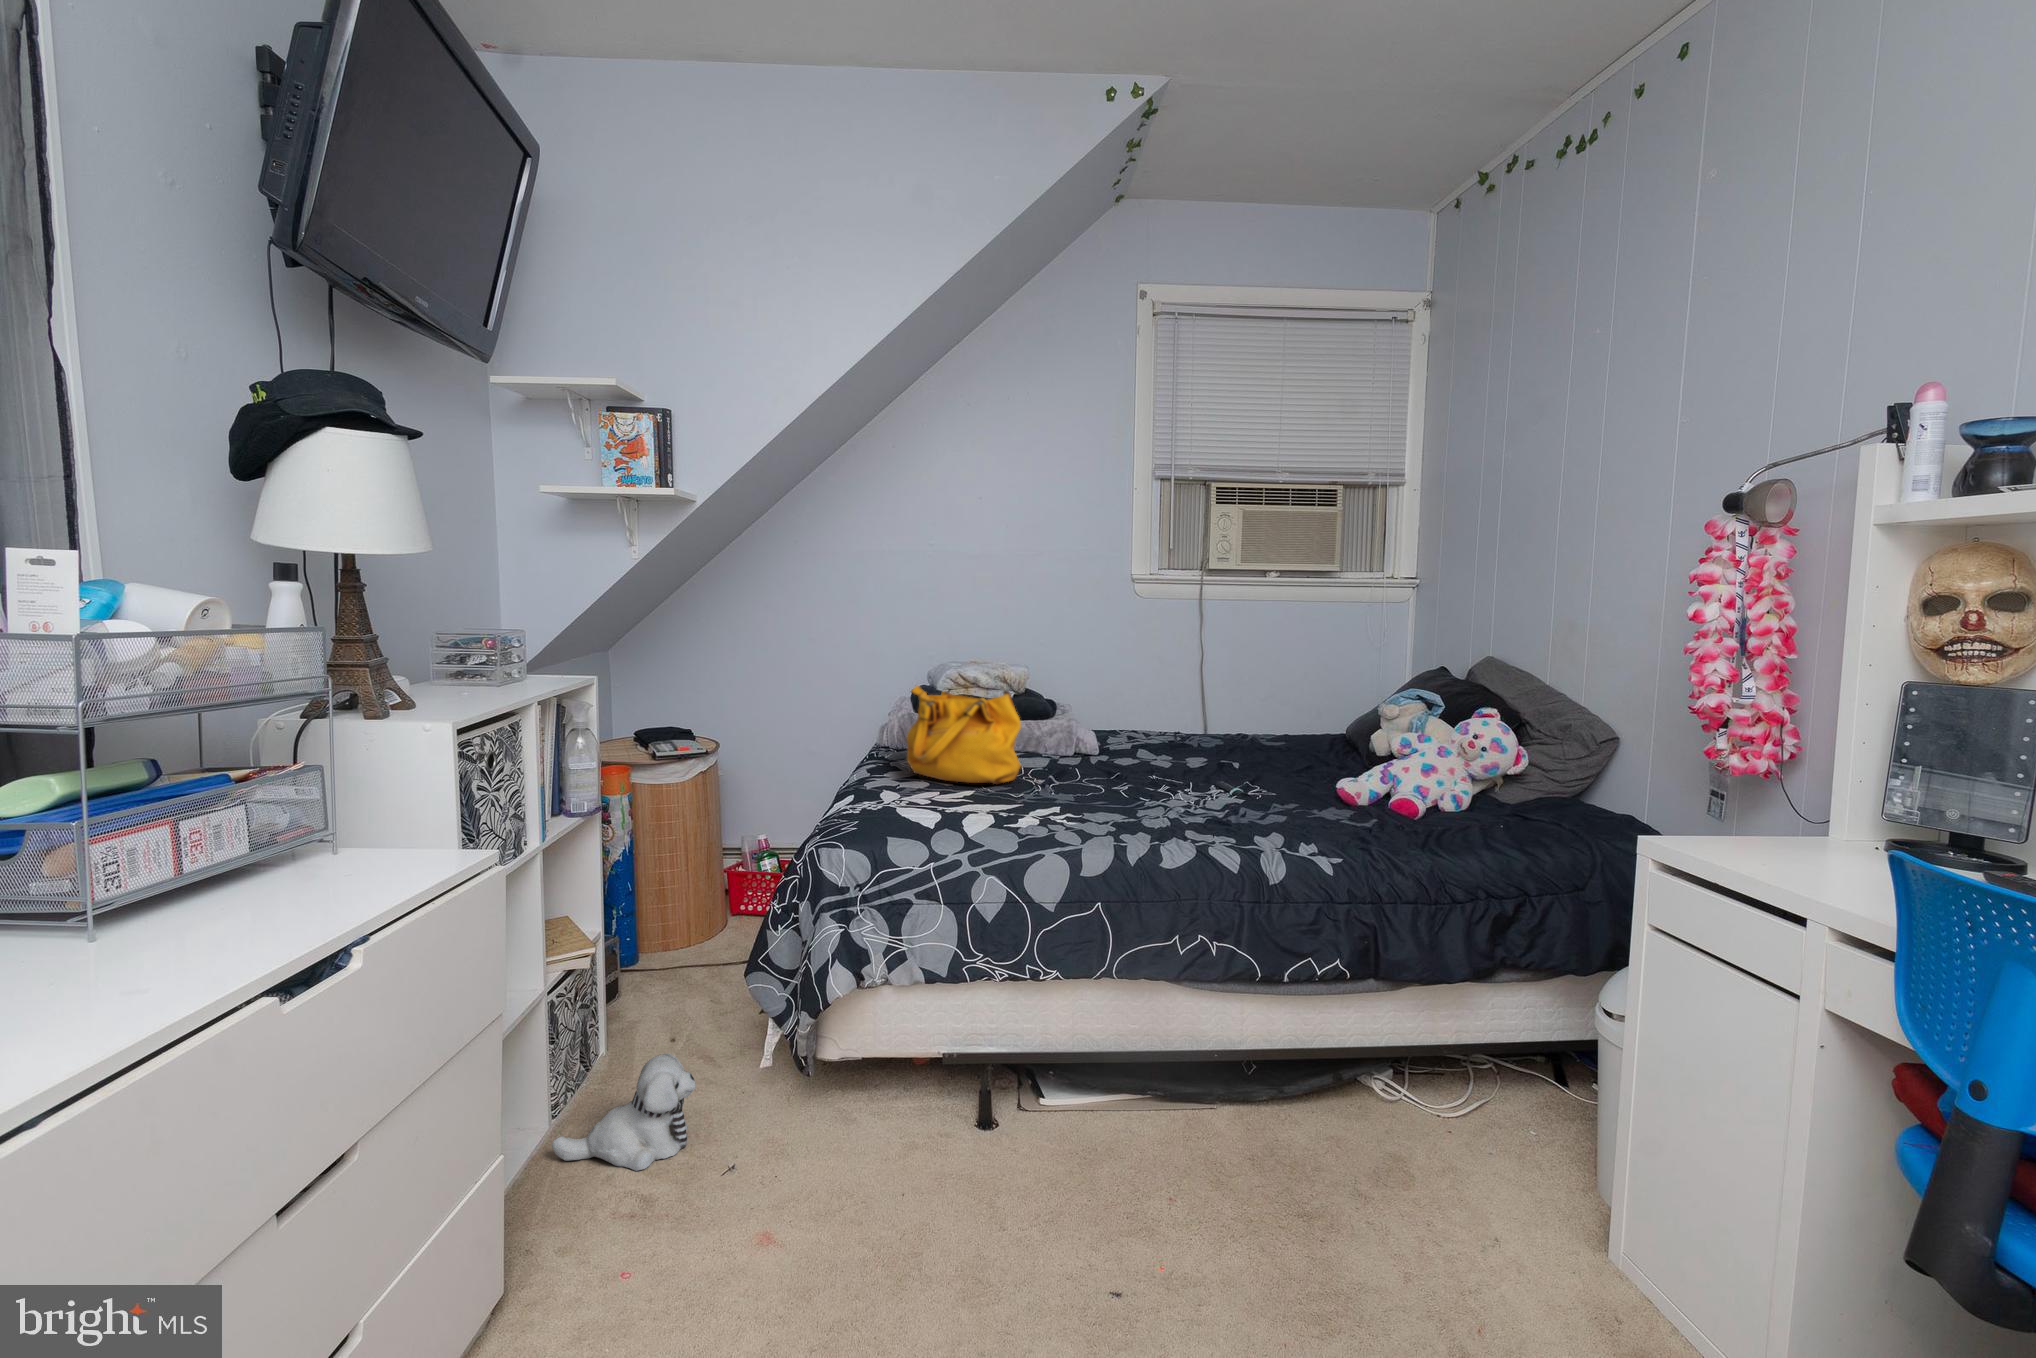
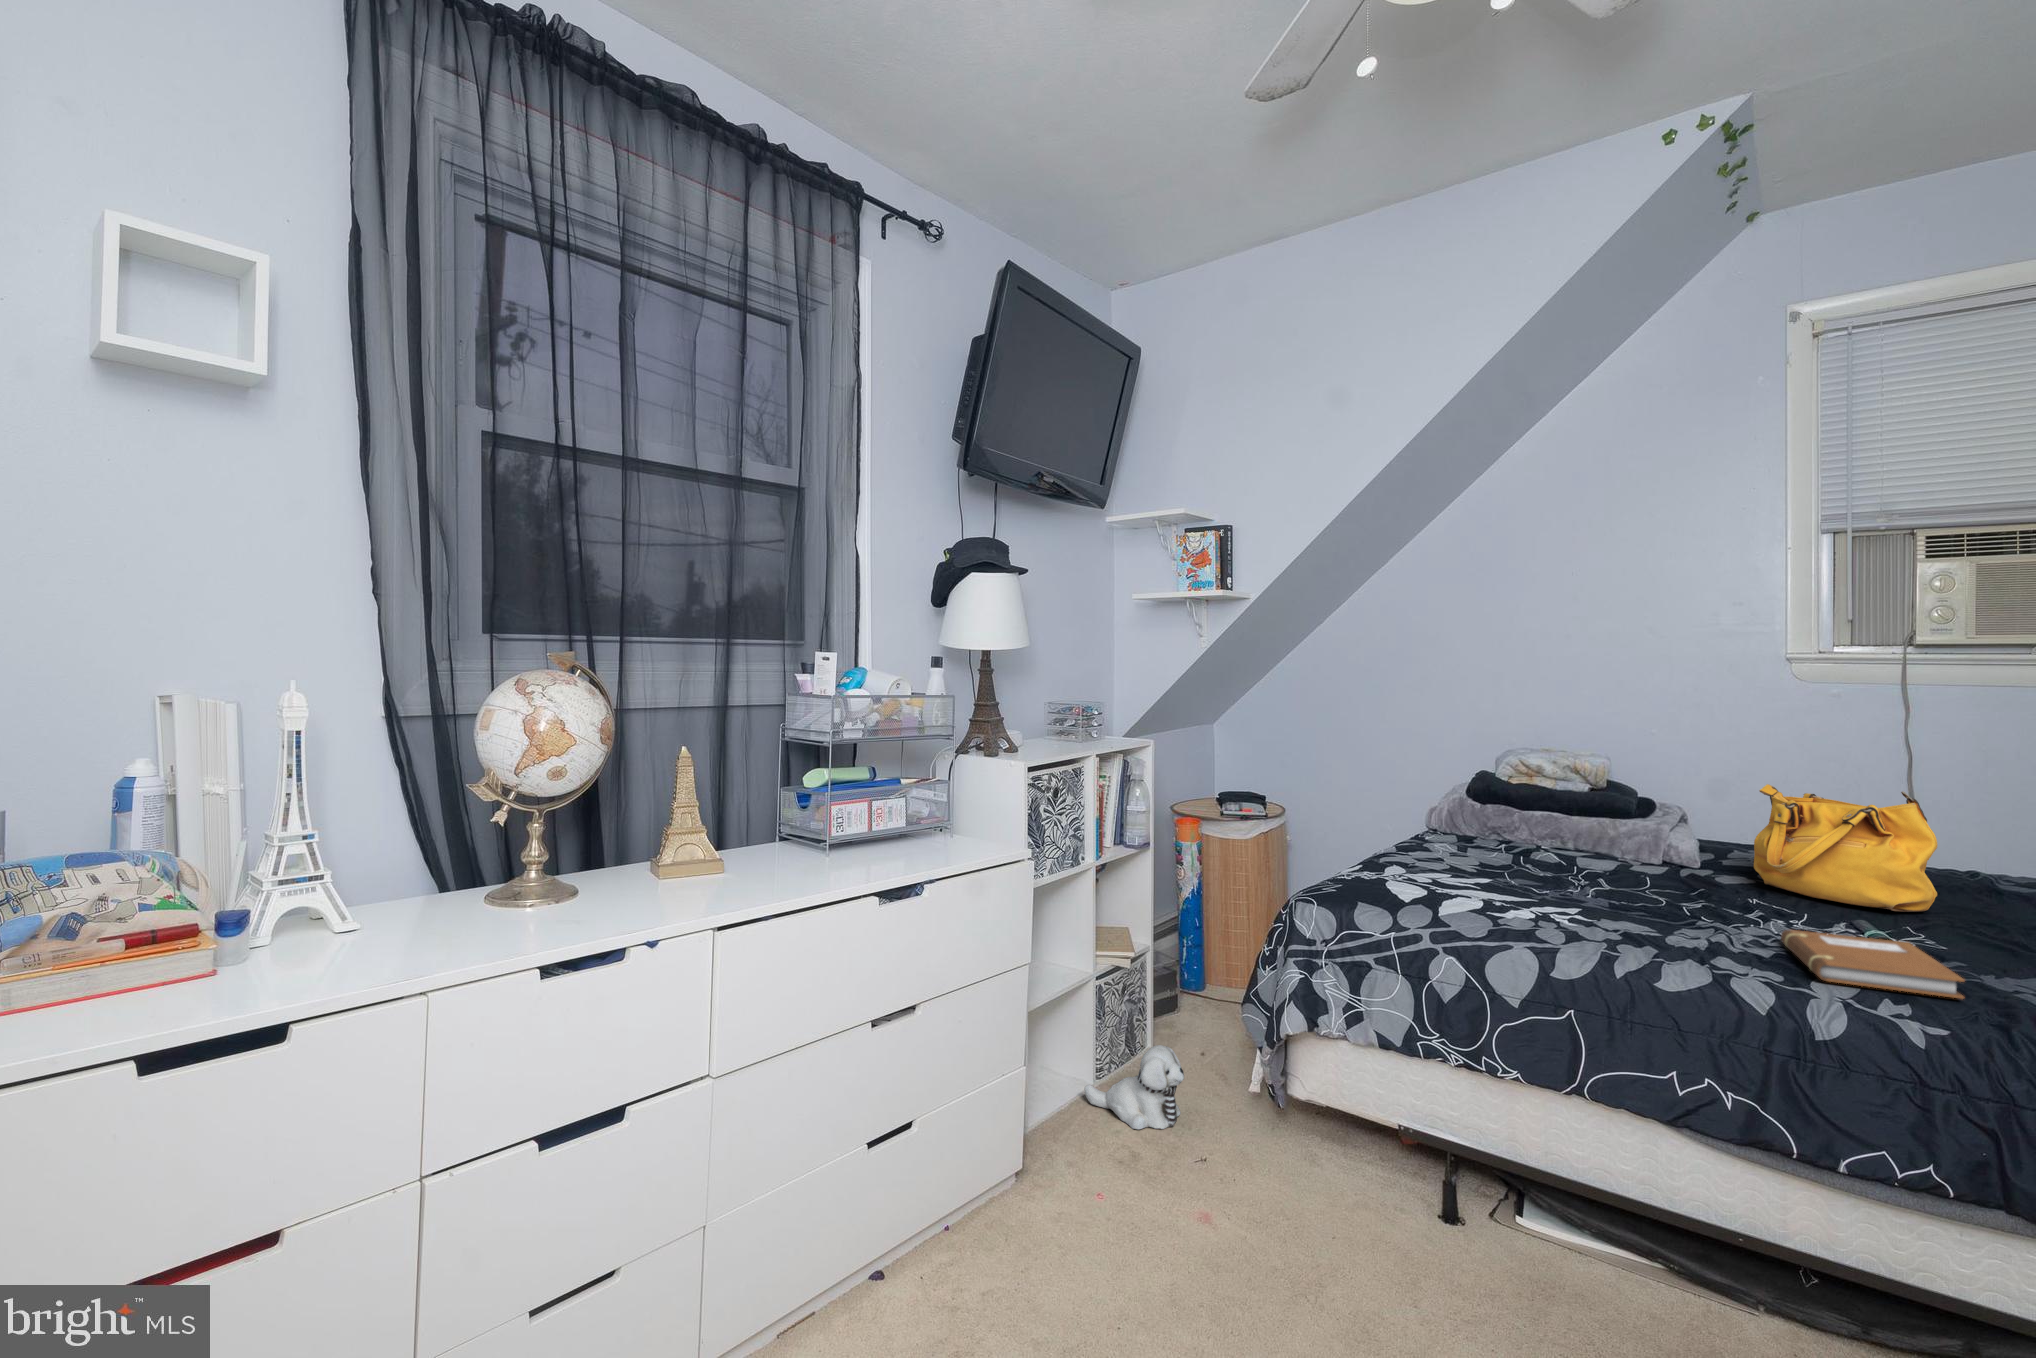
handbag: present [907,686,1021,784] -> present [1754,784,1937,912]
notebook: none [1202,796,1323,837] -> present [1781,930,1964,999]

